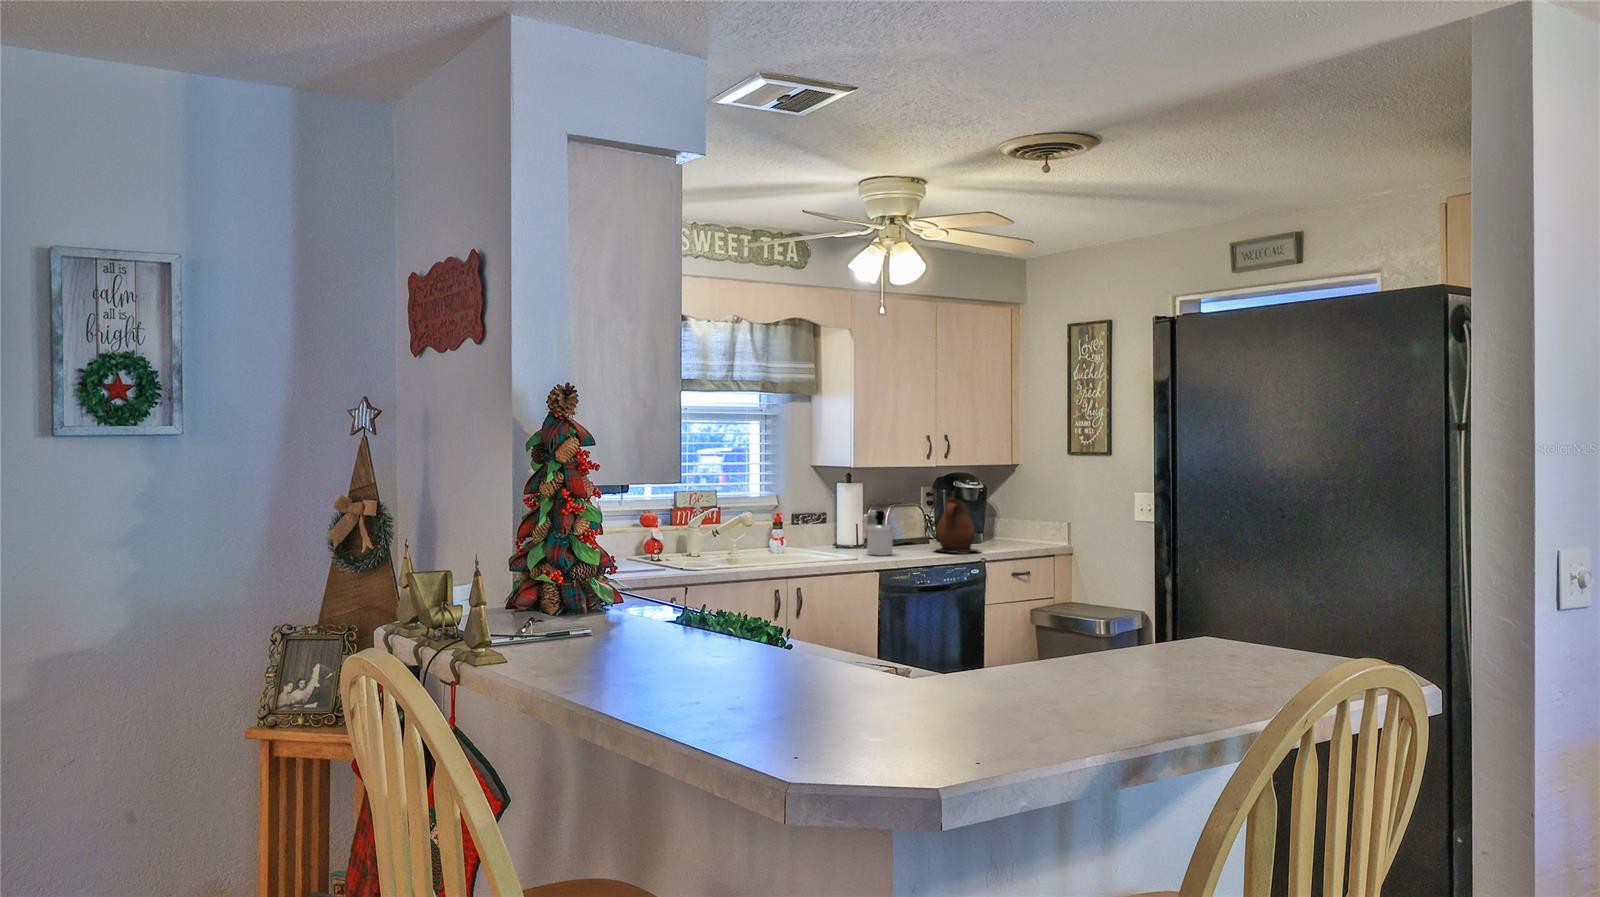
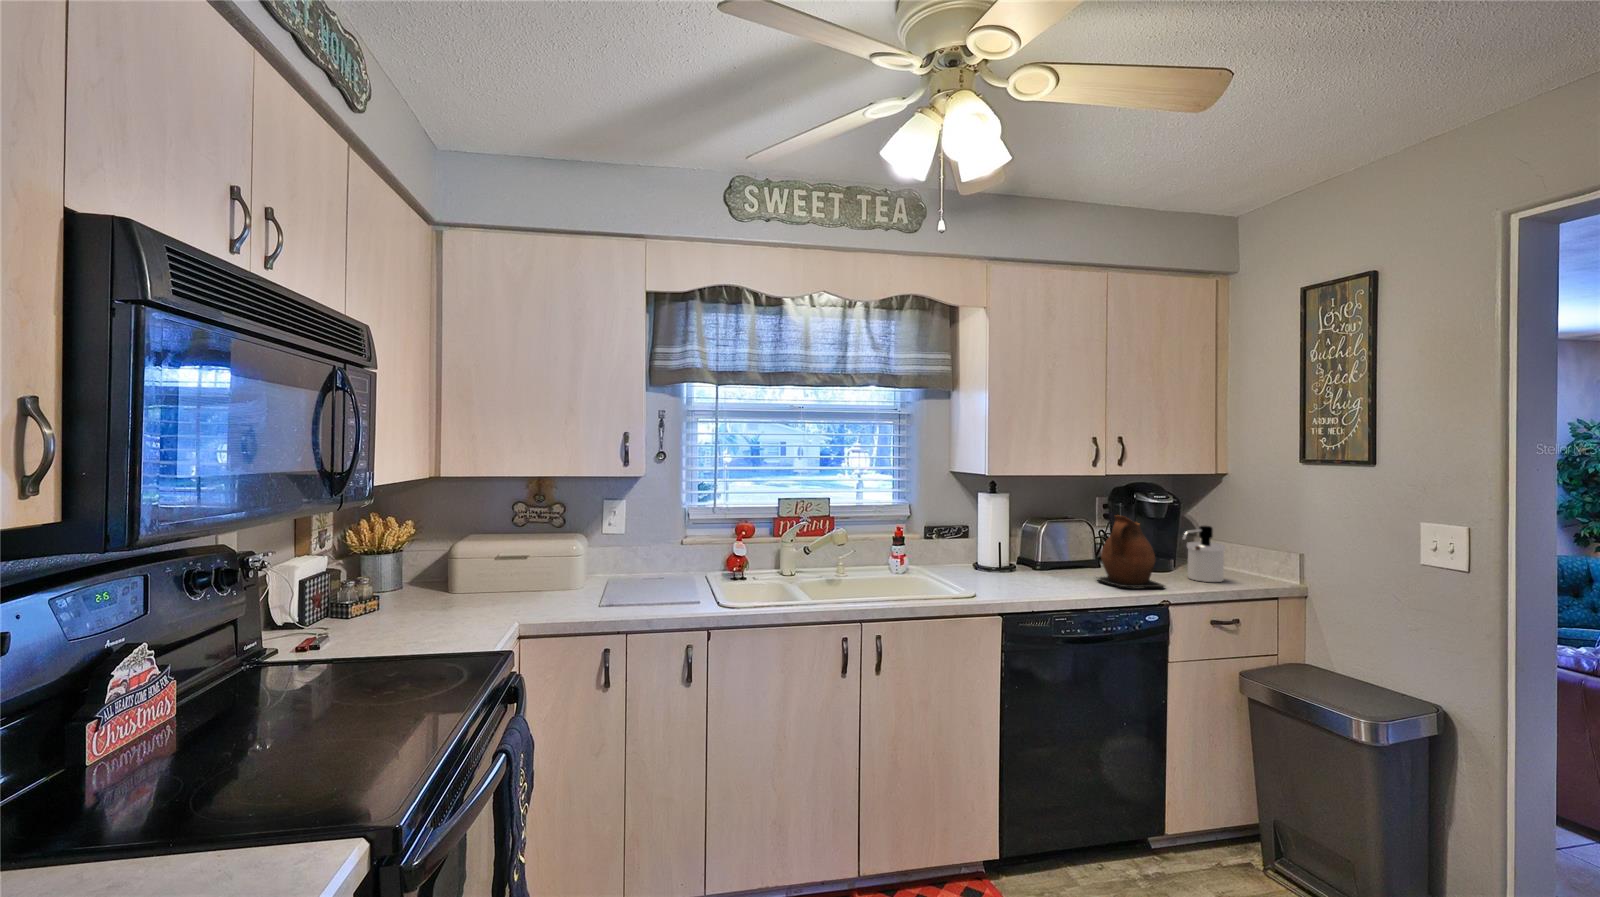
soap dispenser: present [862,510,893,556] -> present [1182,526,1225,582]

